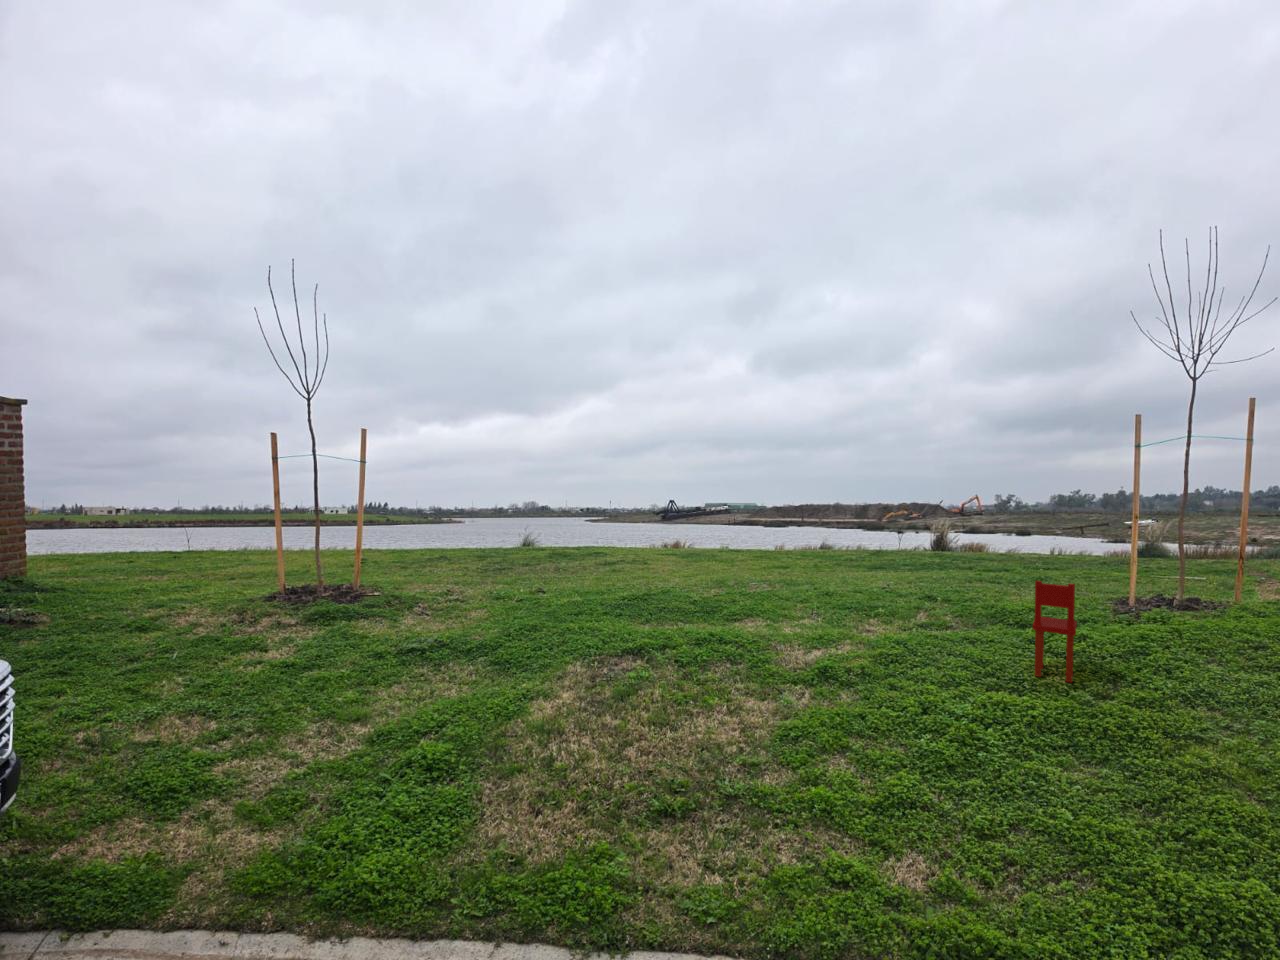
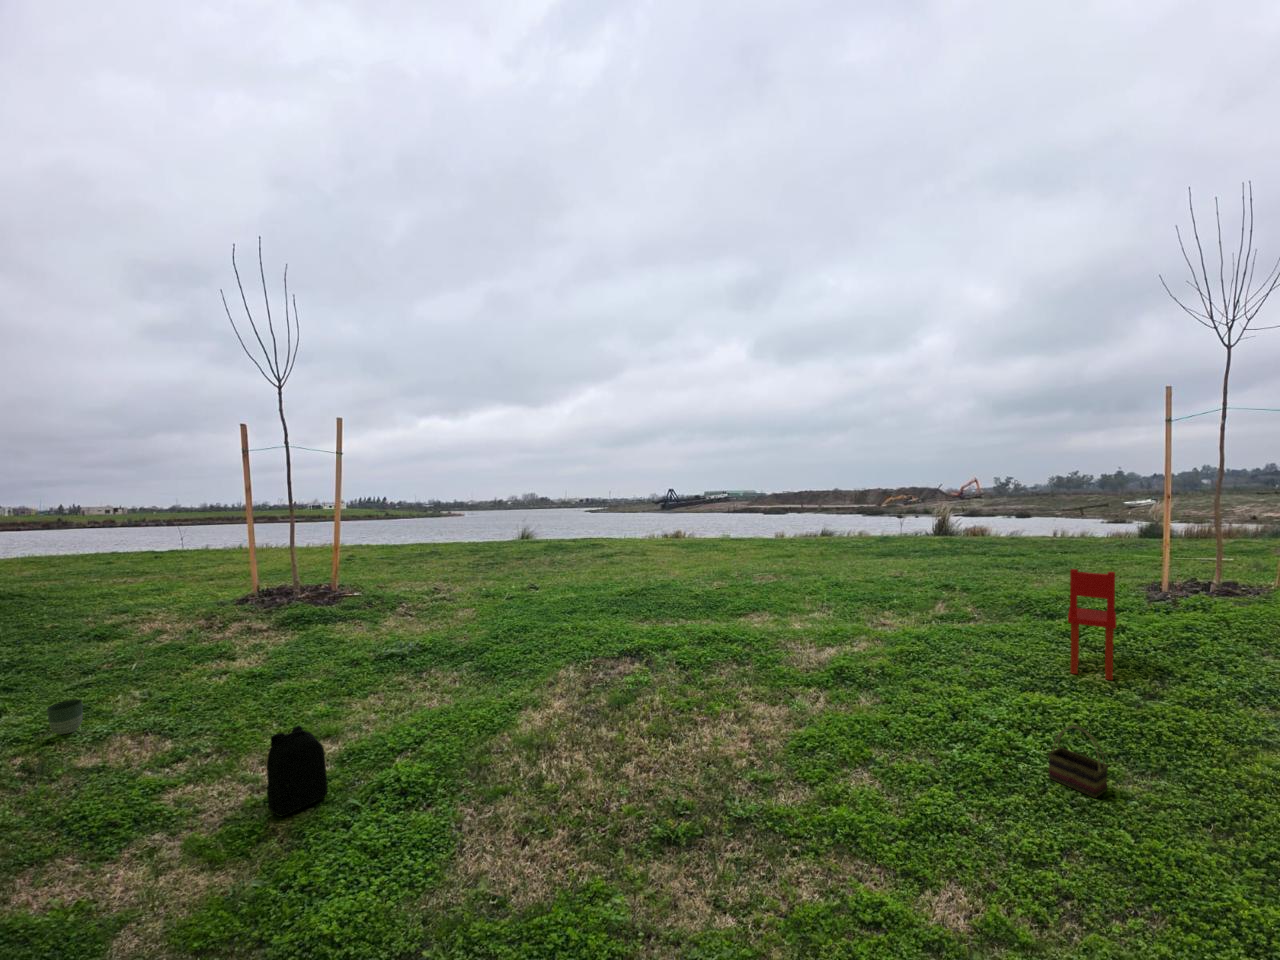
planter: none [103,683,134,714] -> present [47,699,83,734]
backpack: none [309,708,361,787] -> present [267,726,328,816]
basket: none [1005,719,1057,783] -> present [1048,726,1108,798]

